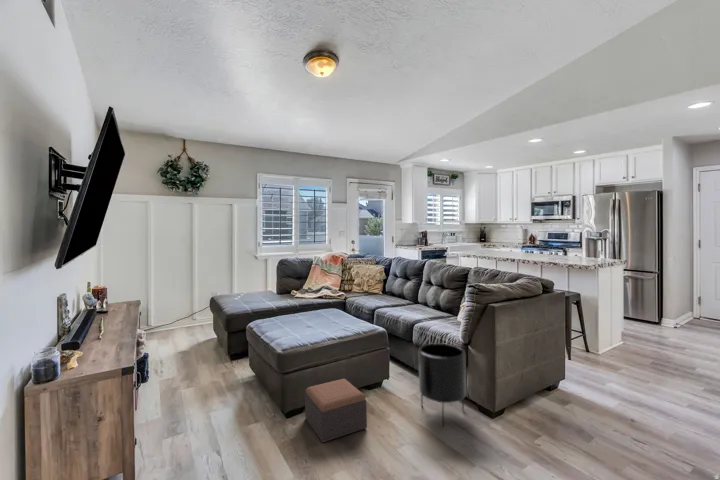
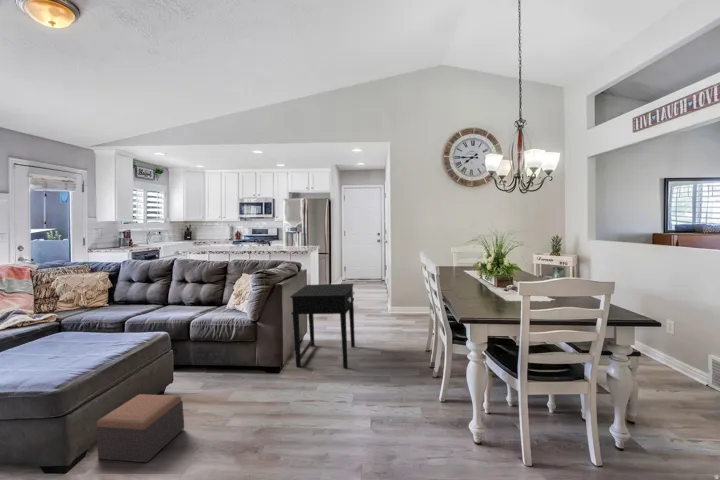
side table: none [516,312,640,457] -> present [290,284,355,368]
planter: present [419,343,466,417] -> none [218,326,262,396]

